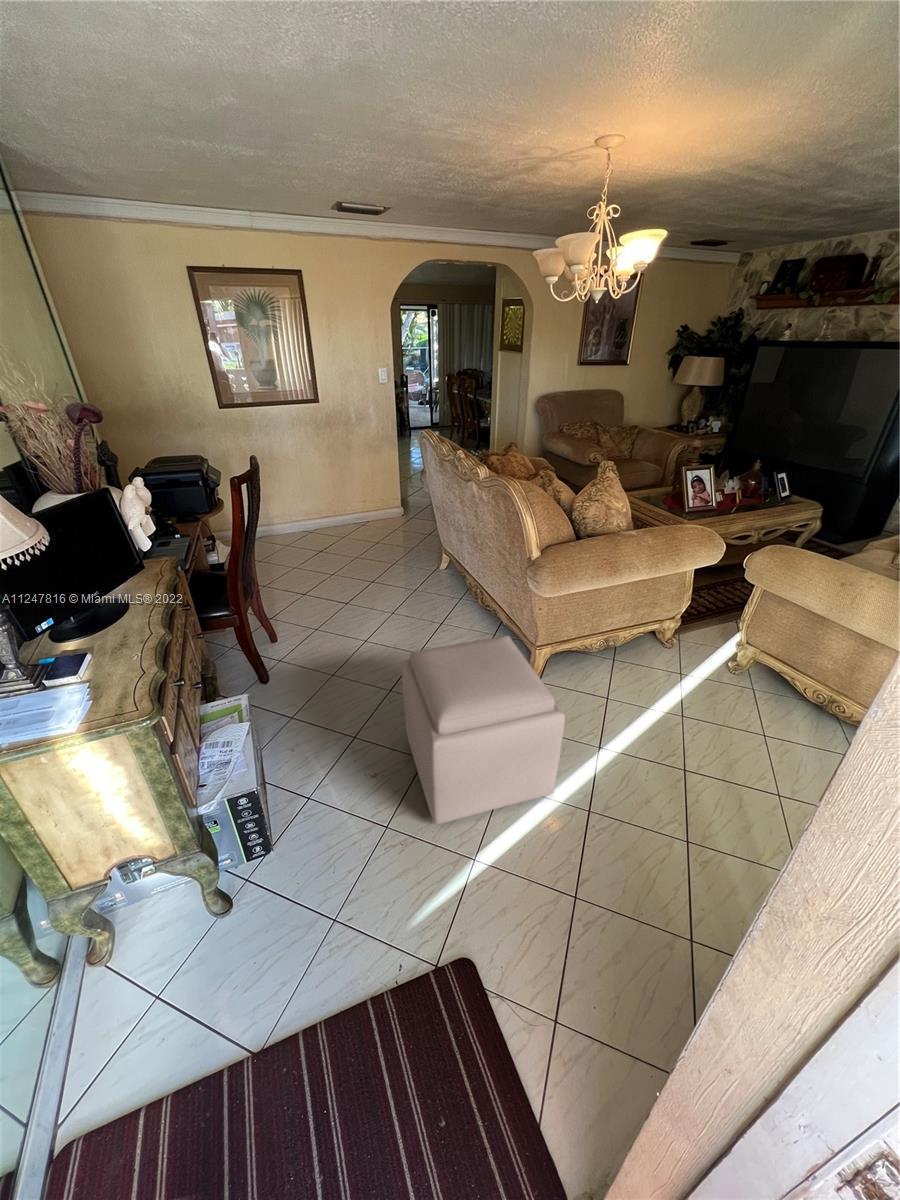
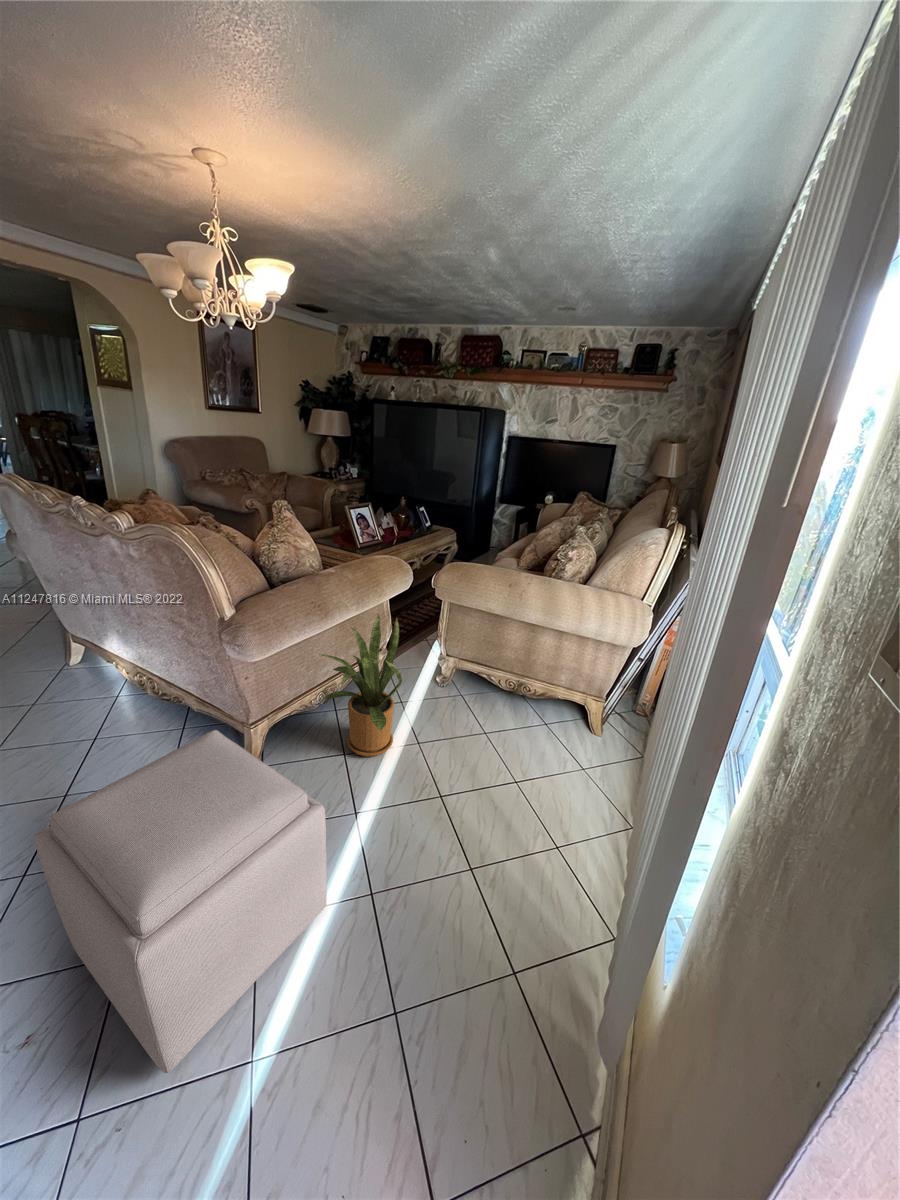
house plant: none [598,580,689,710] -> present [319,614,402,757]

